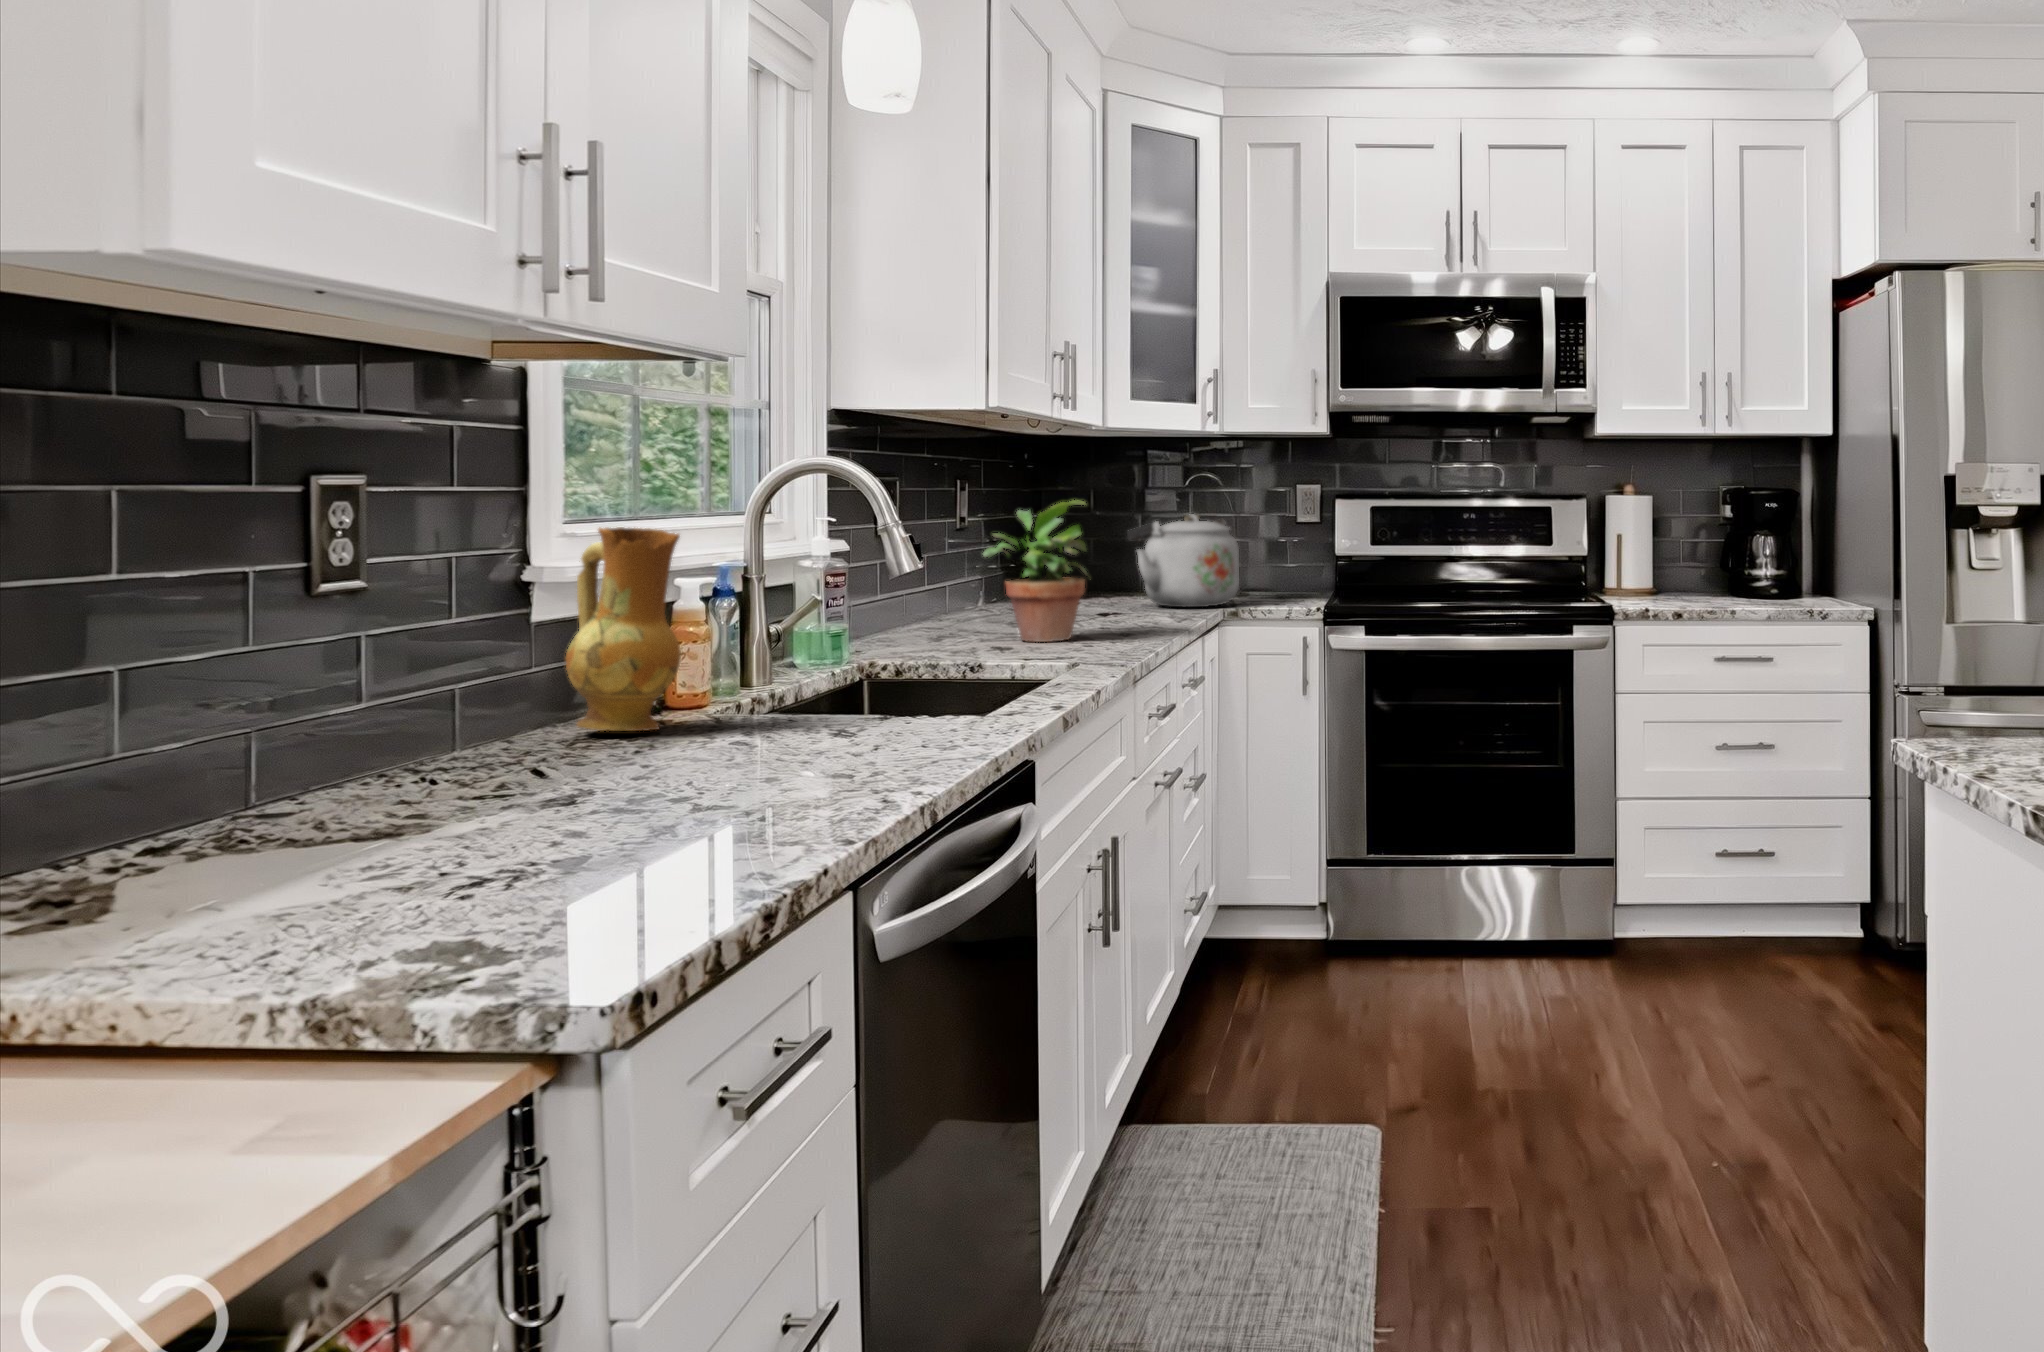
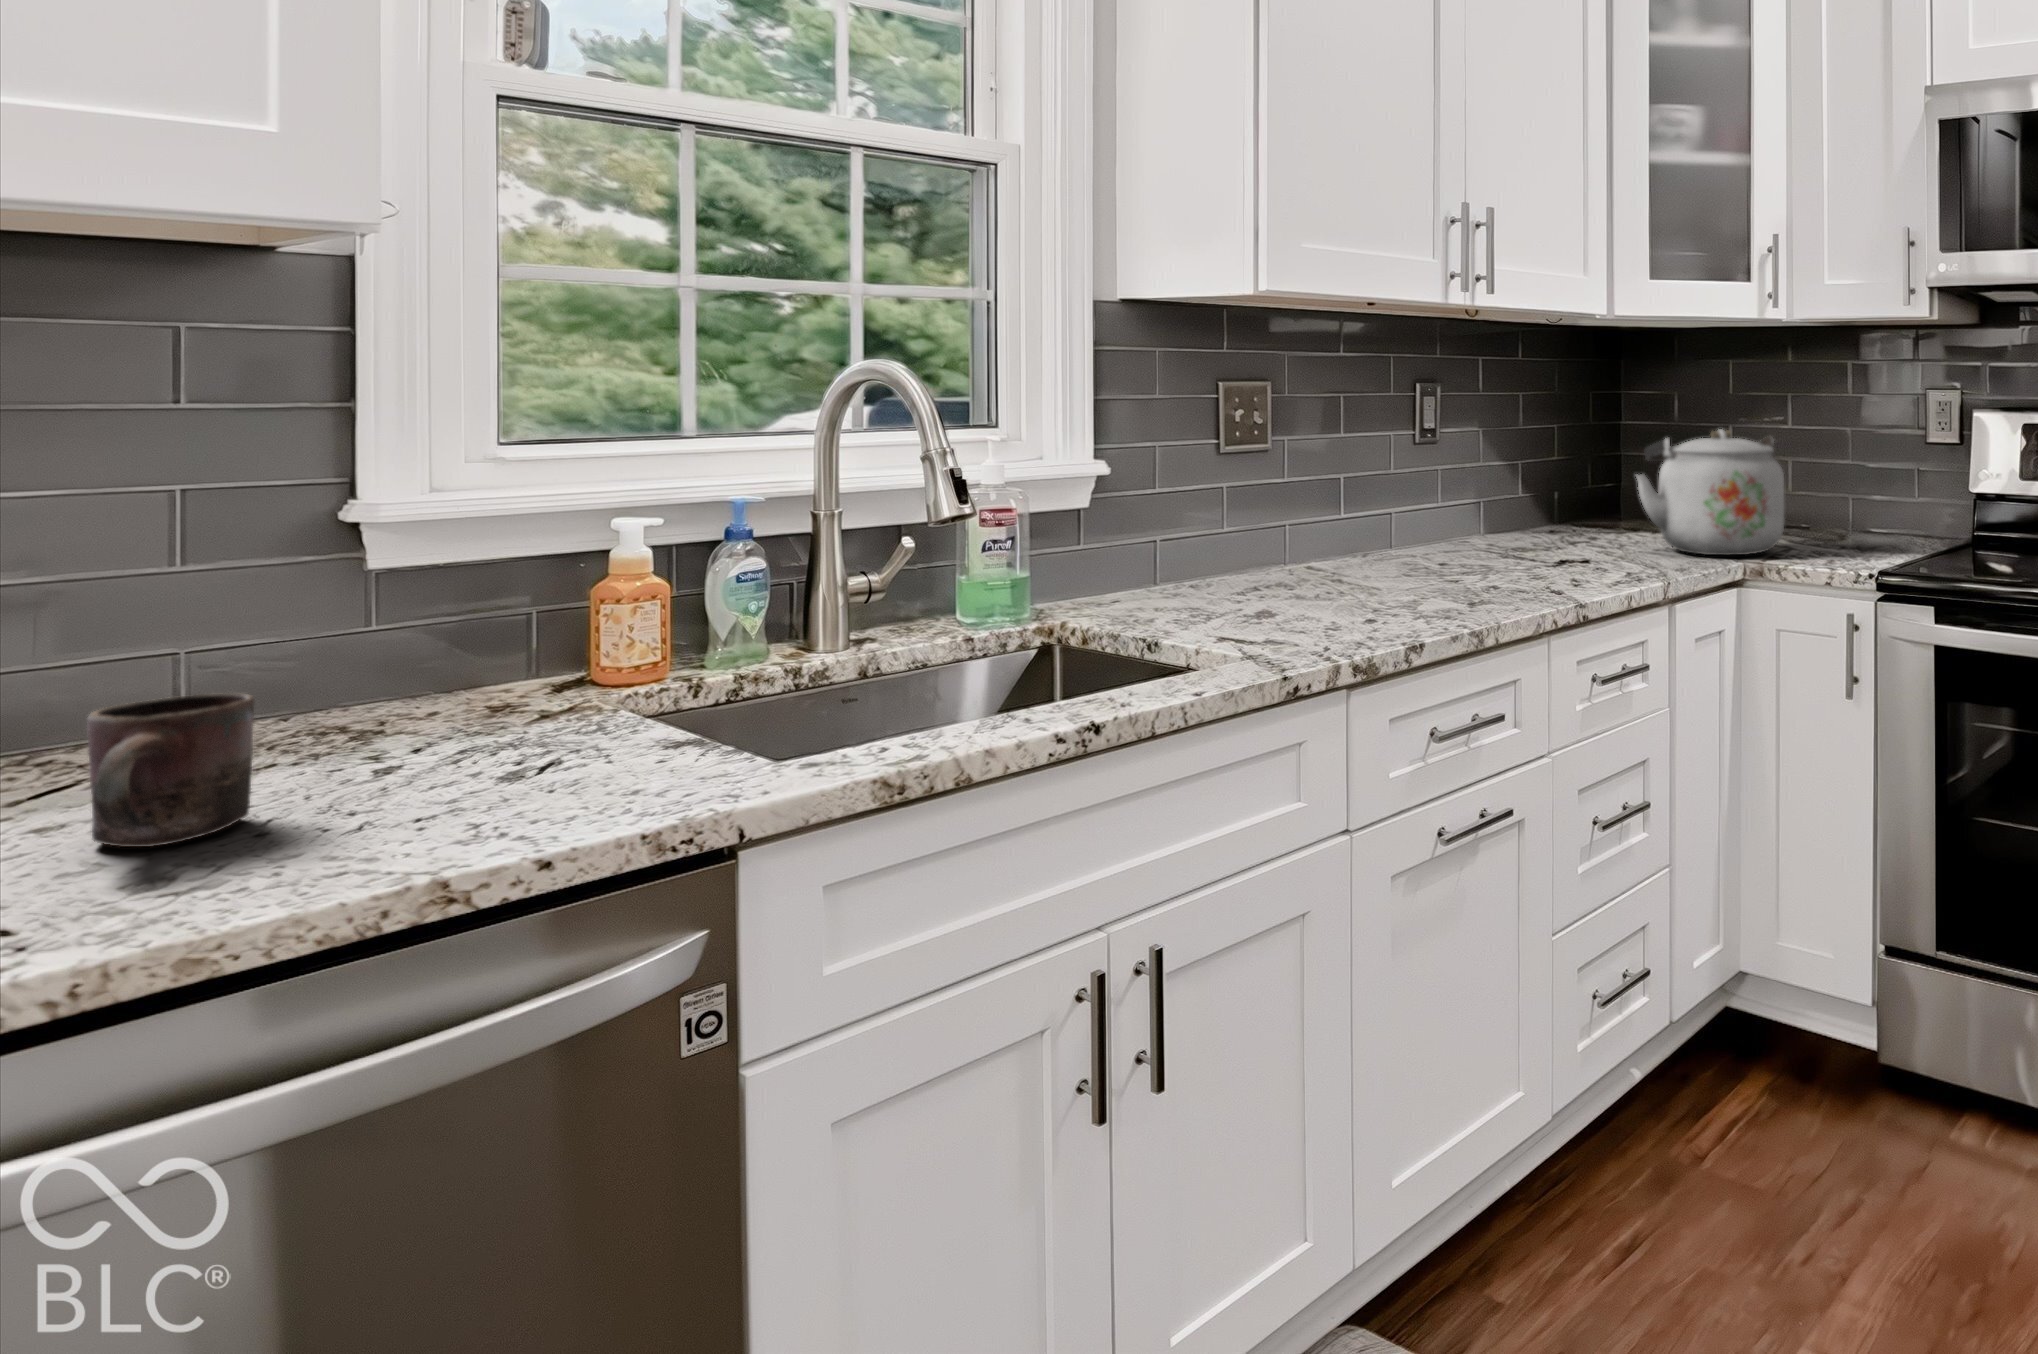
potted plant: present [983,500,1087,642] -> none [1292,412,1441,602]
ceramic jug: present [566,527,681,731] -> none [366,446,528,723]
mug: none [680,680,781,774] -> present [87,693,254,847]

